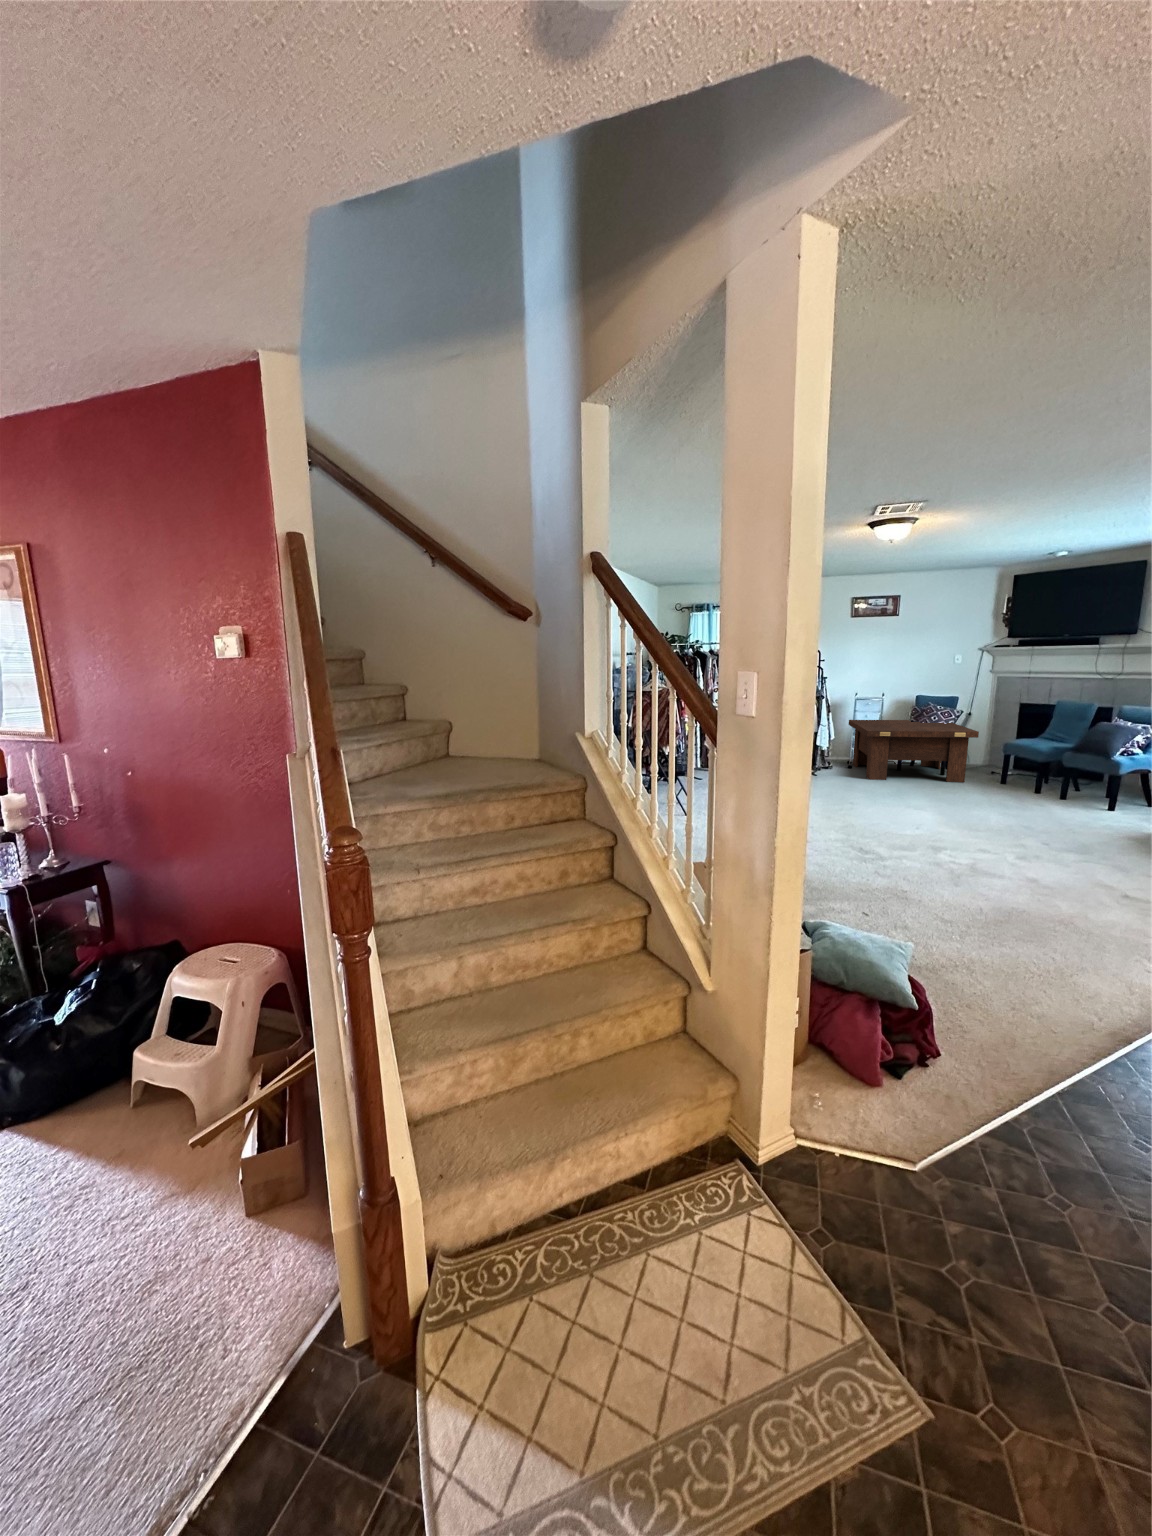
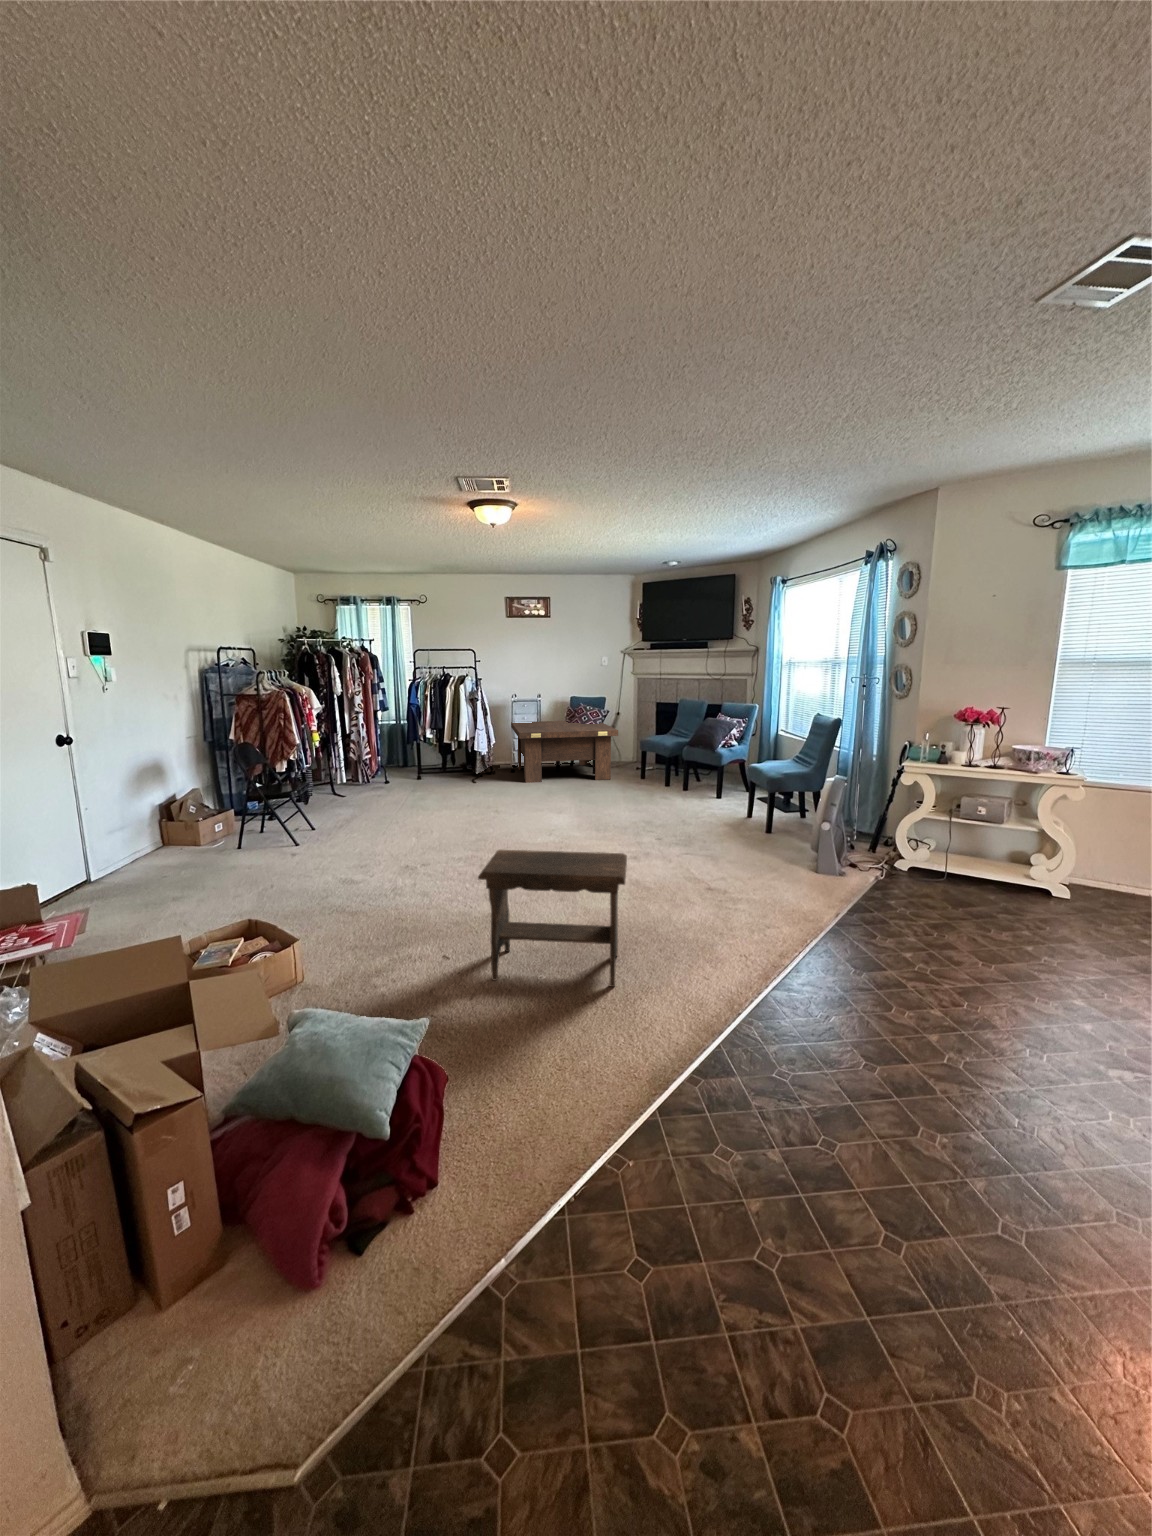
footstool: none [923,830,1074,959] -> present [478,850,627,987]

